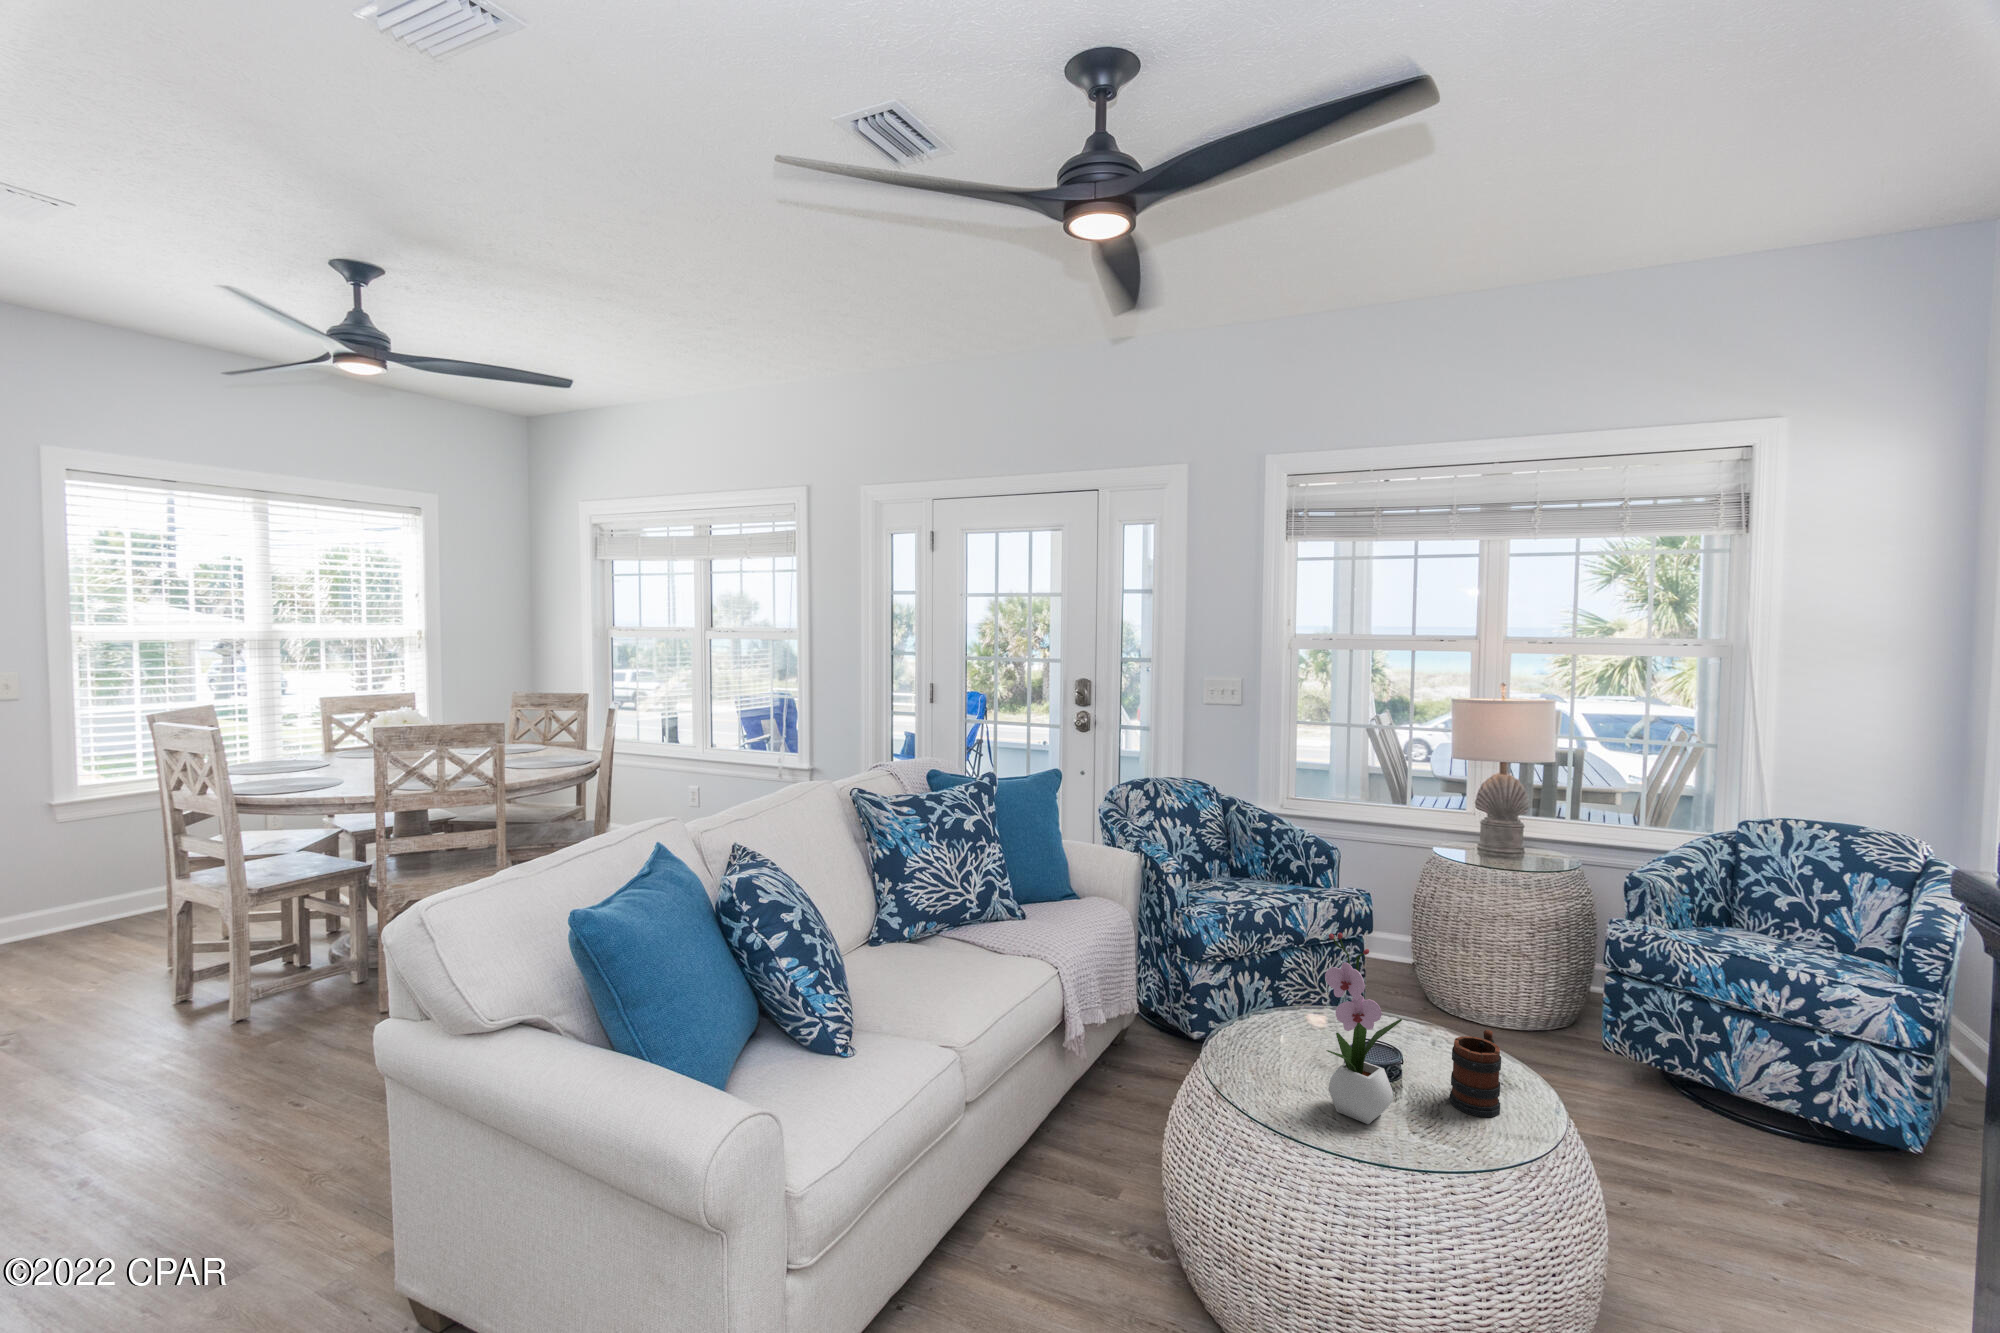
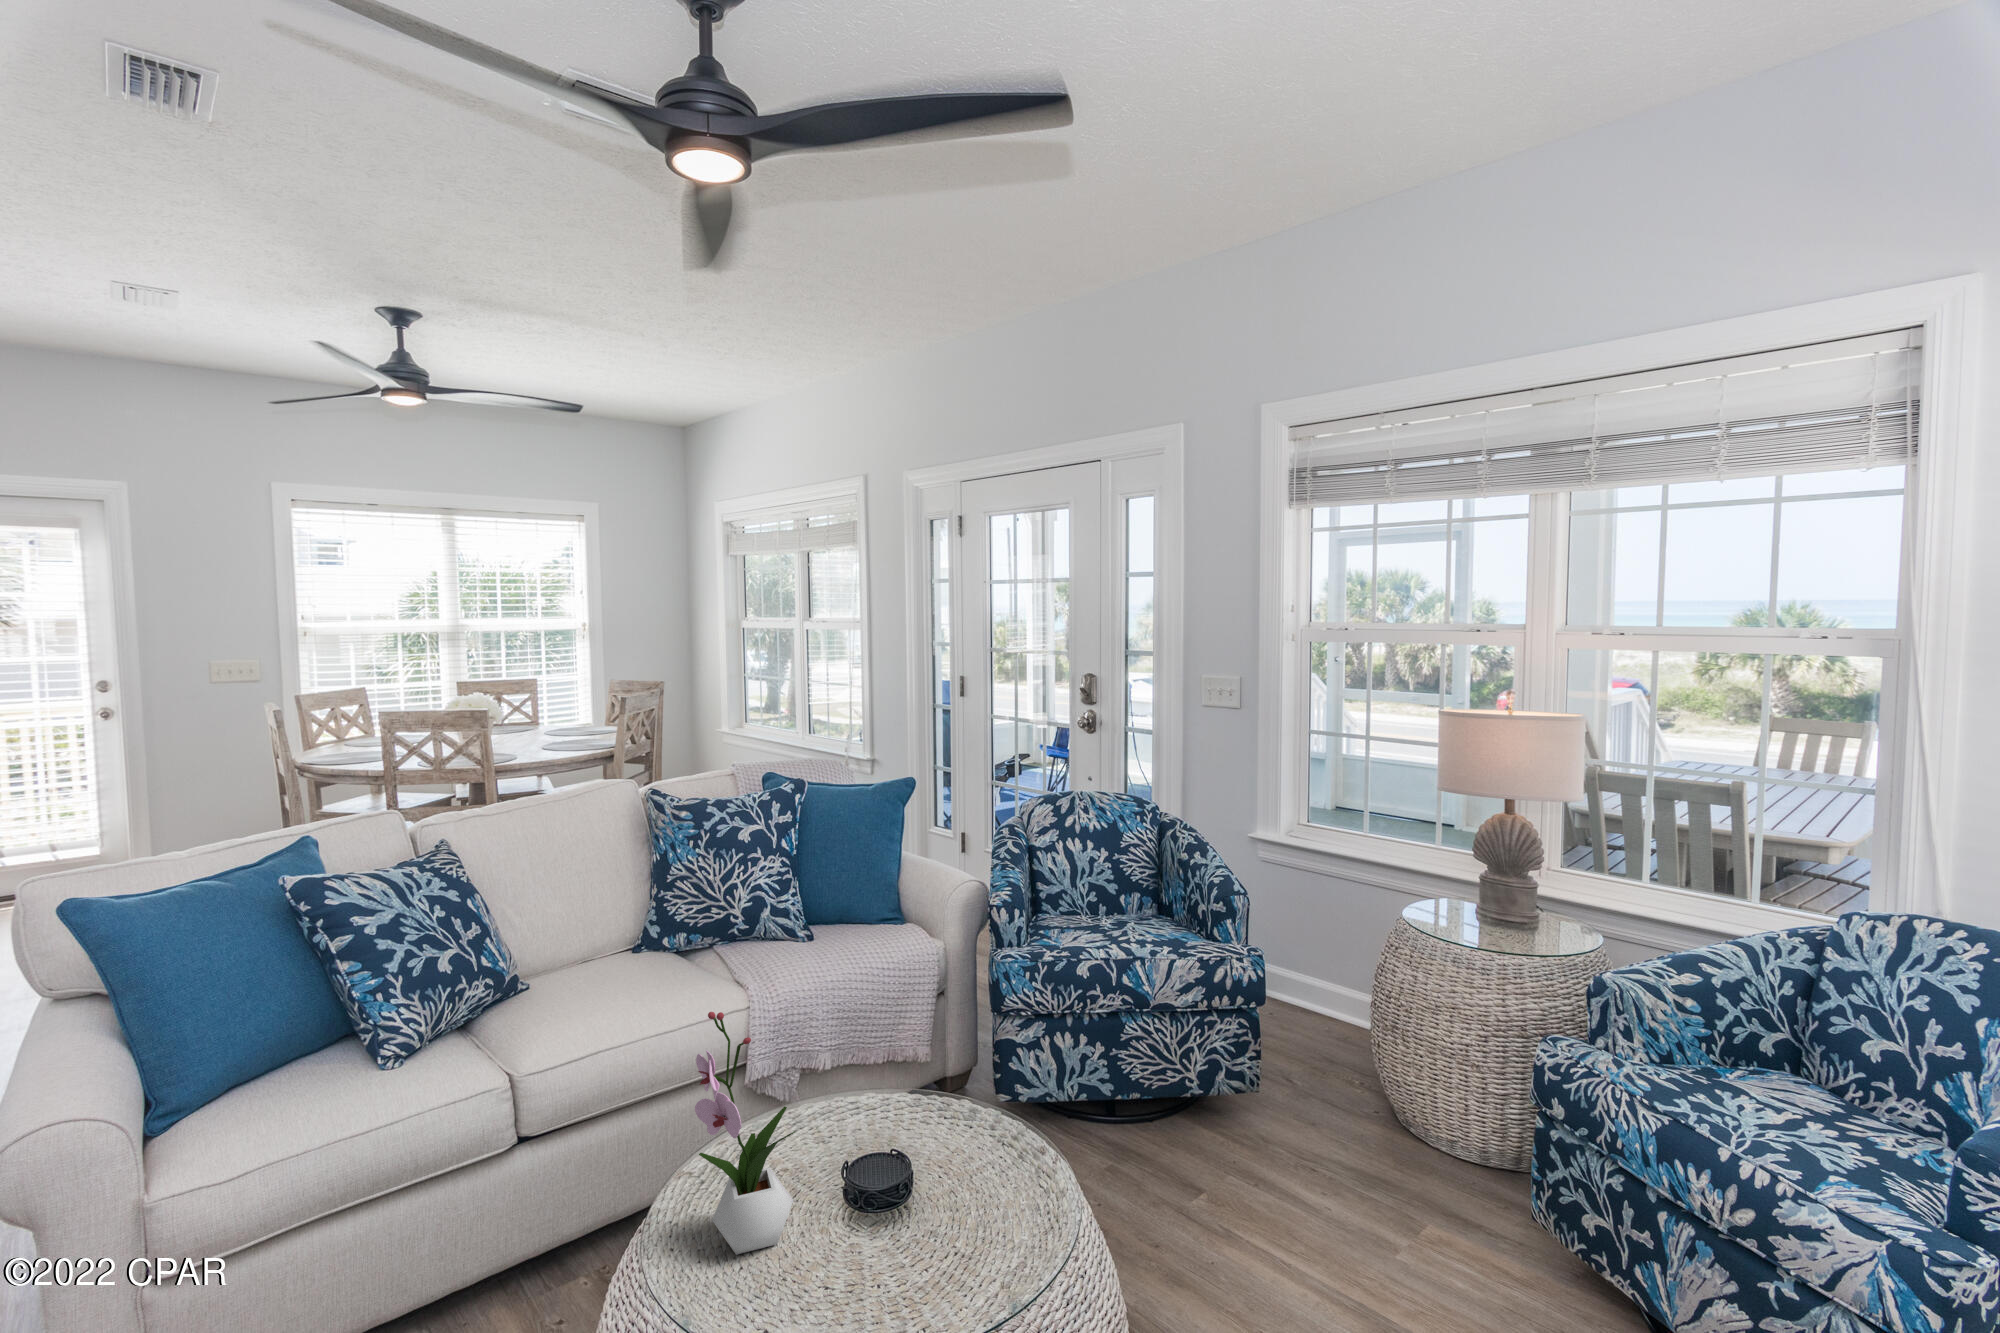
mug: present [1449,1030,1501,1117] -> none [876,1165,959,1283]

